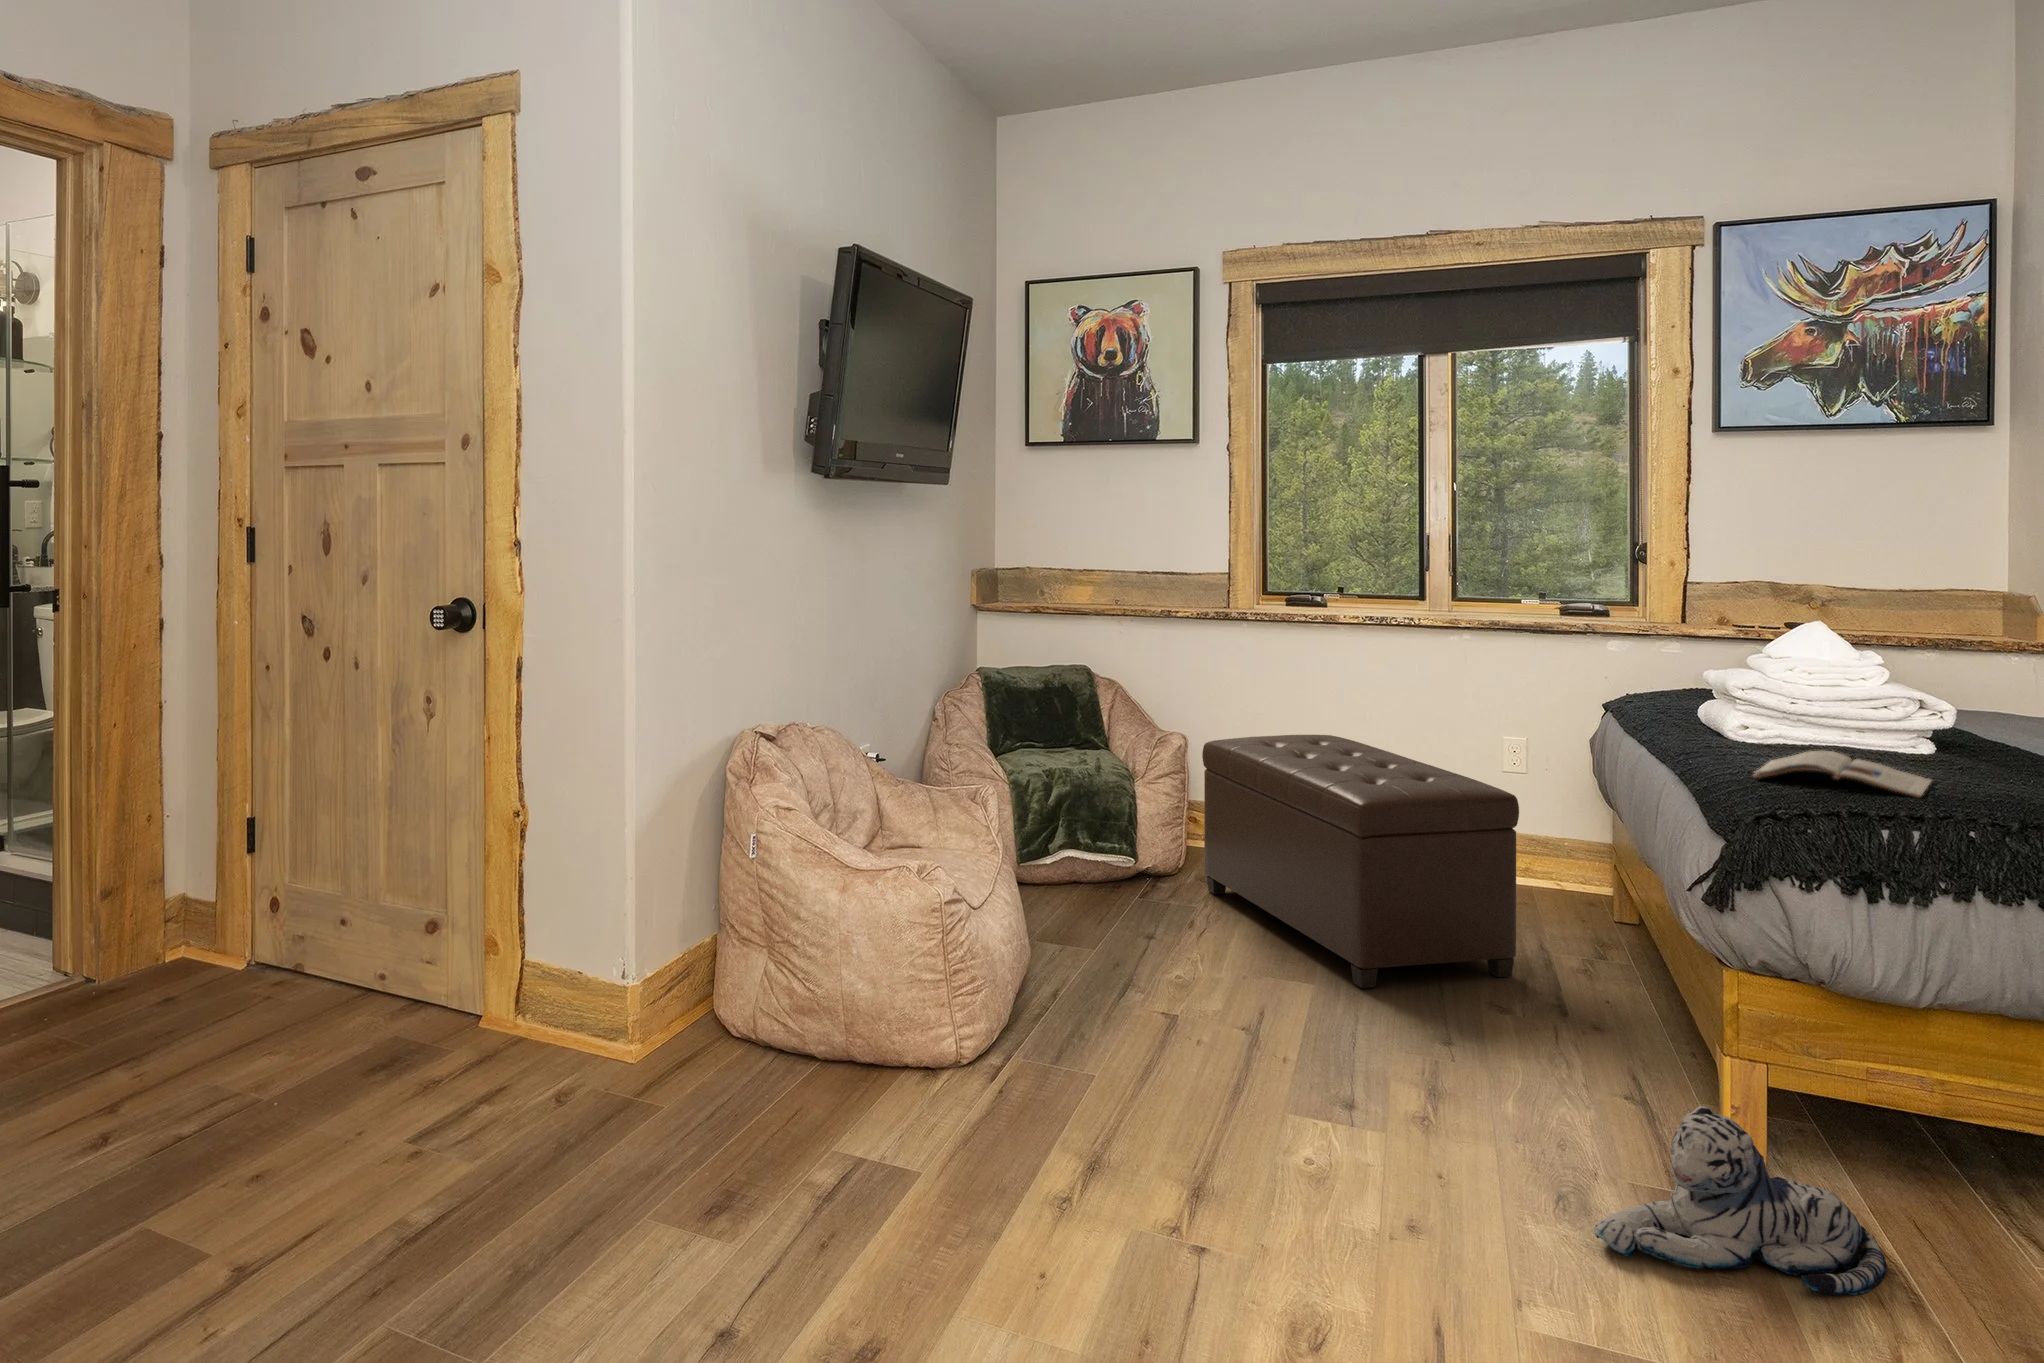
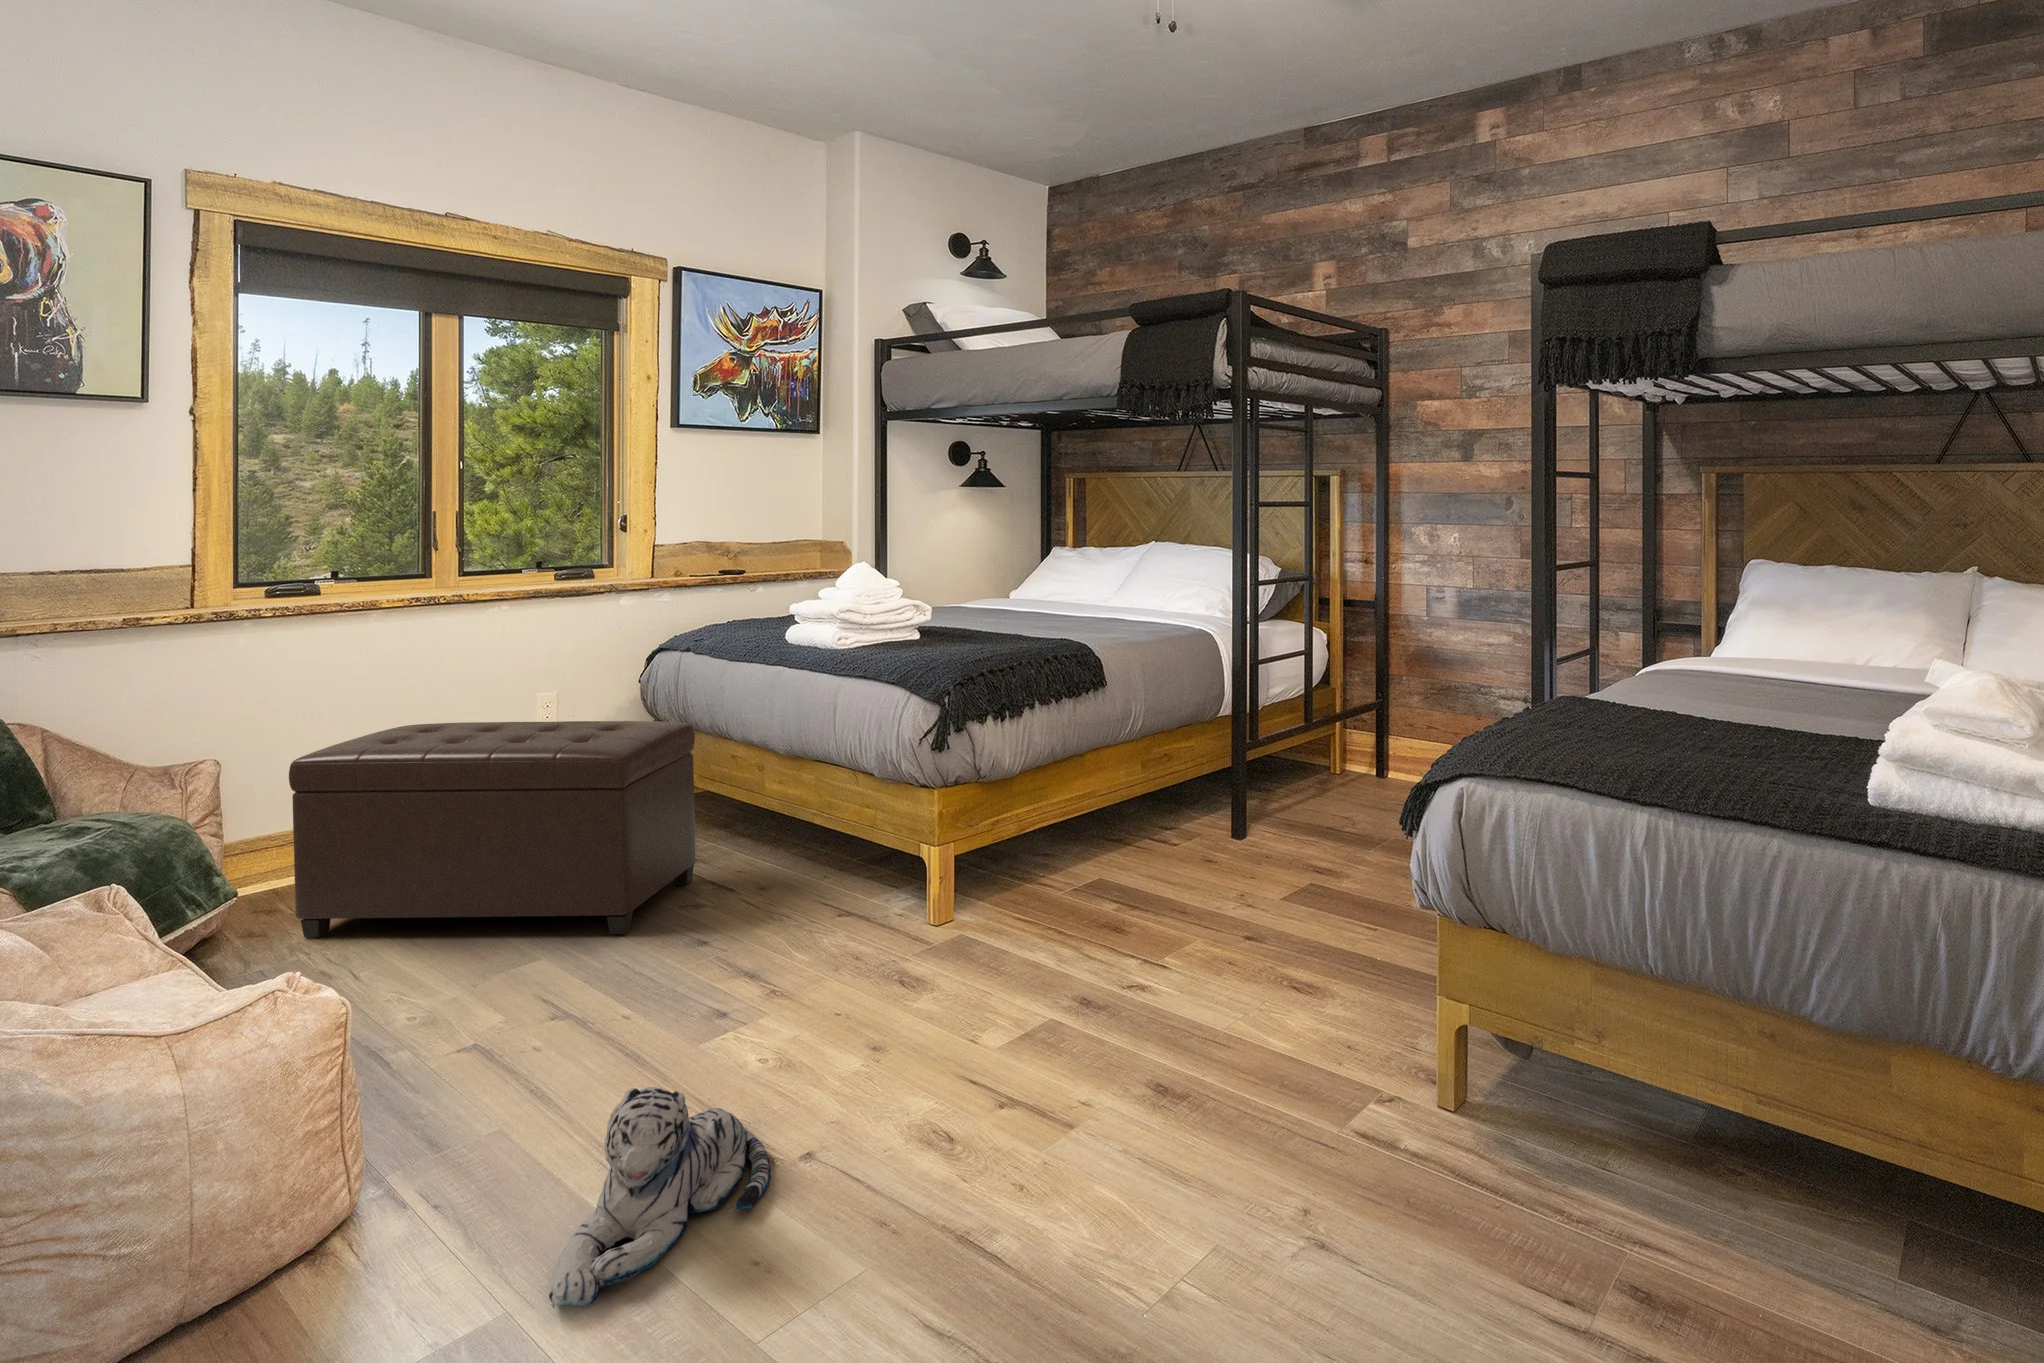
magazine: present [1754,751,1931,798] -> none [912,632,1016,655]
plush toy: present [1594,1106,1887,1294] -> present [549,1087,771,1308]

